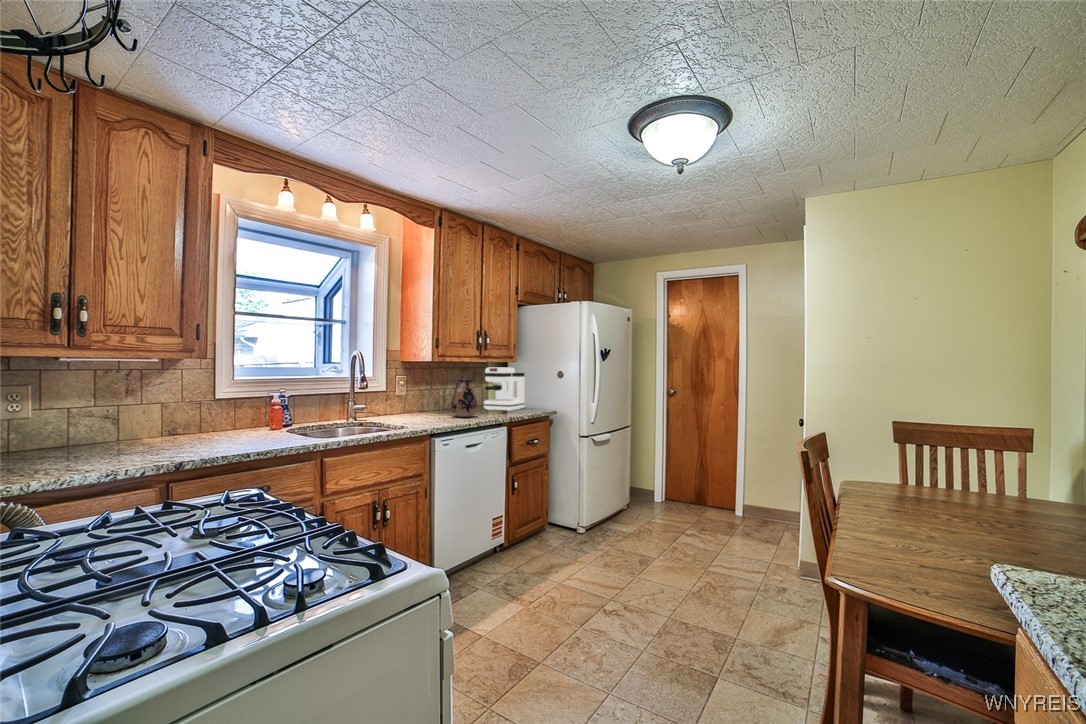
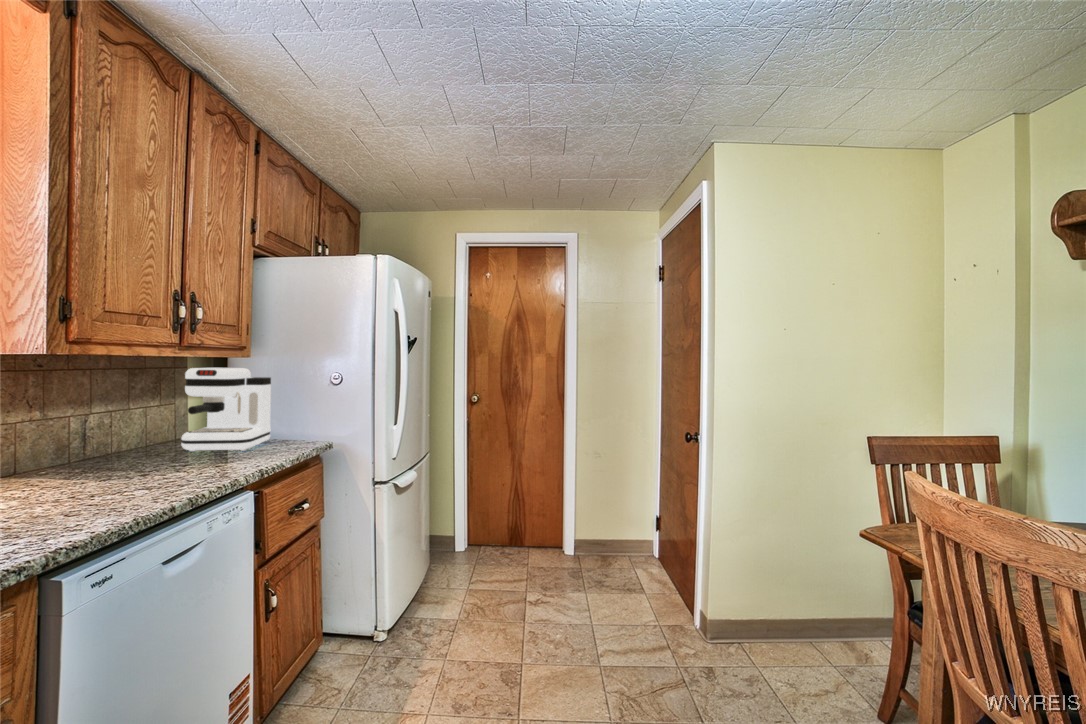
ceramic pitcher: present [451,379,477,417] -> none [105,395,179,481]

